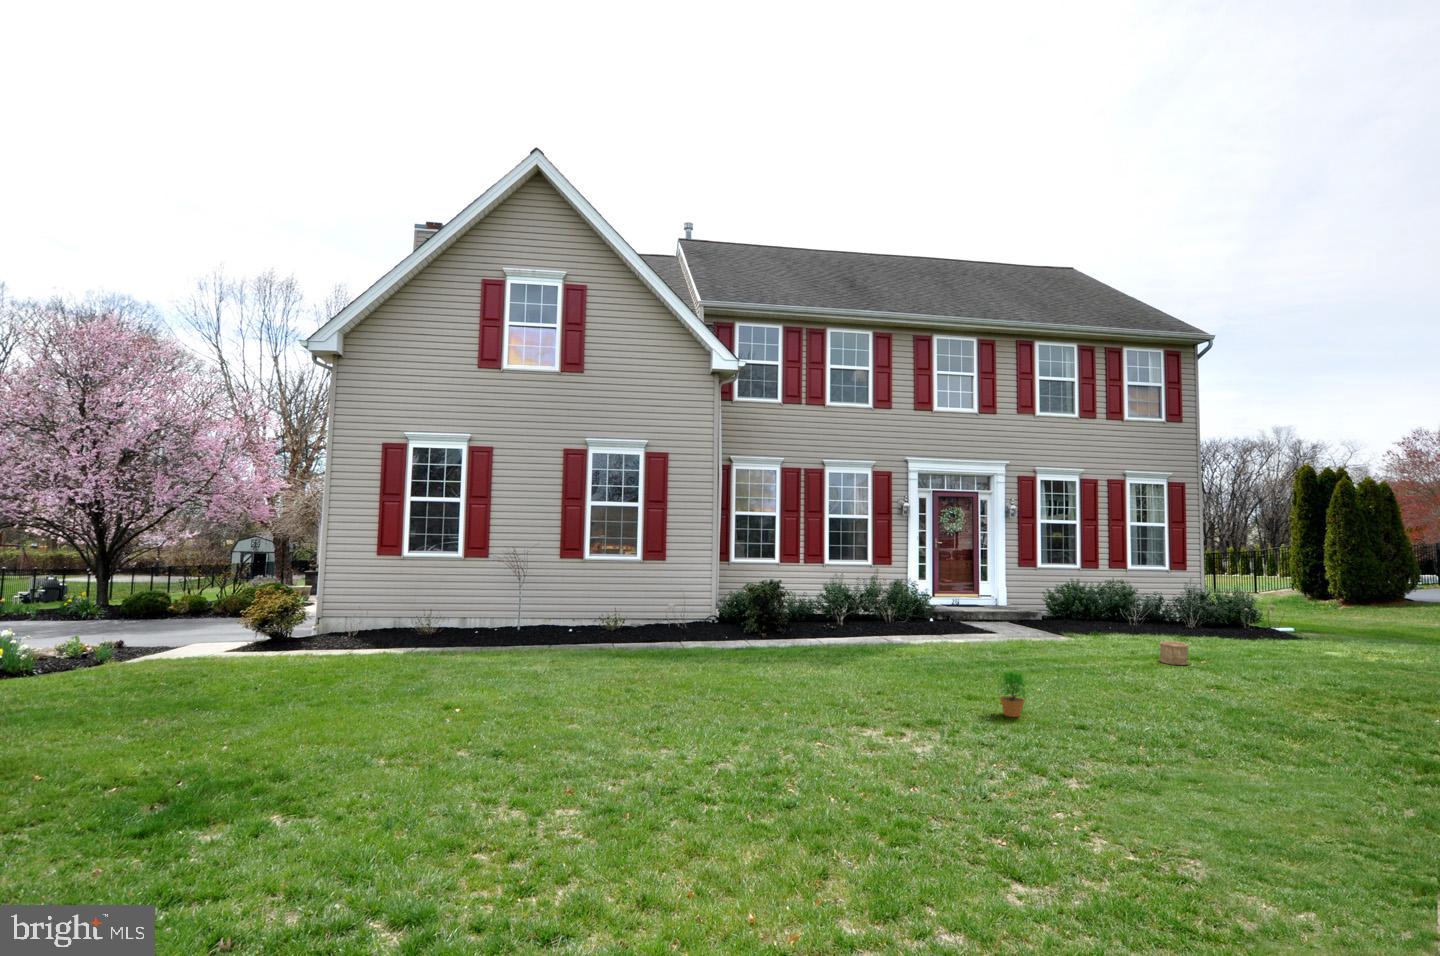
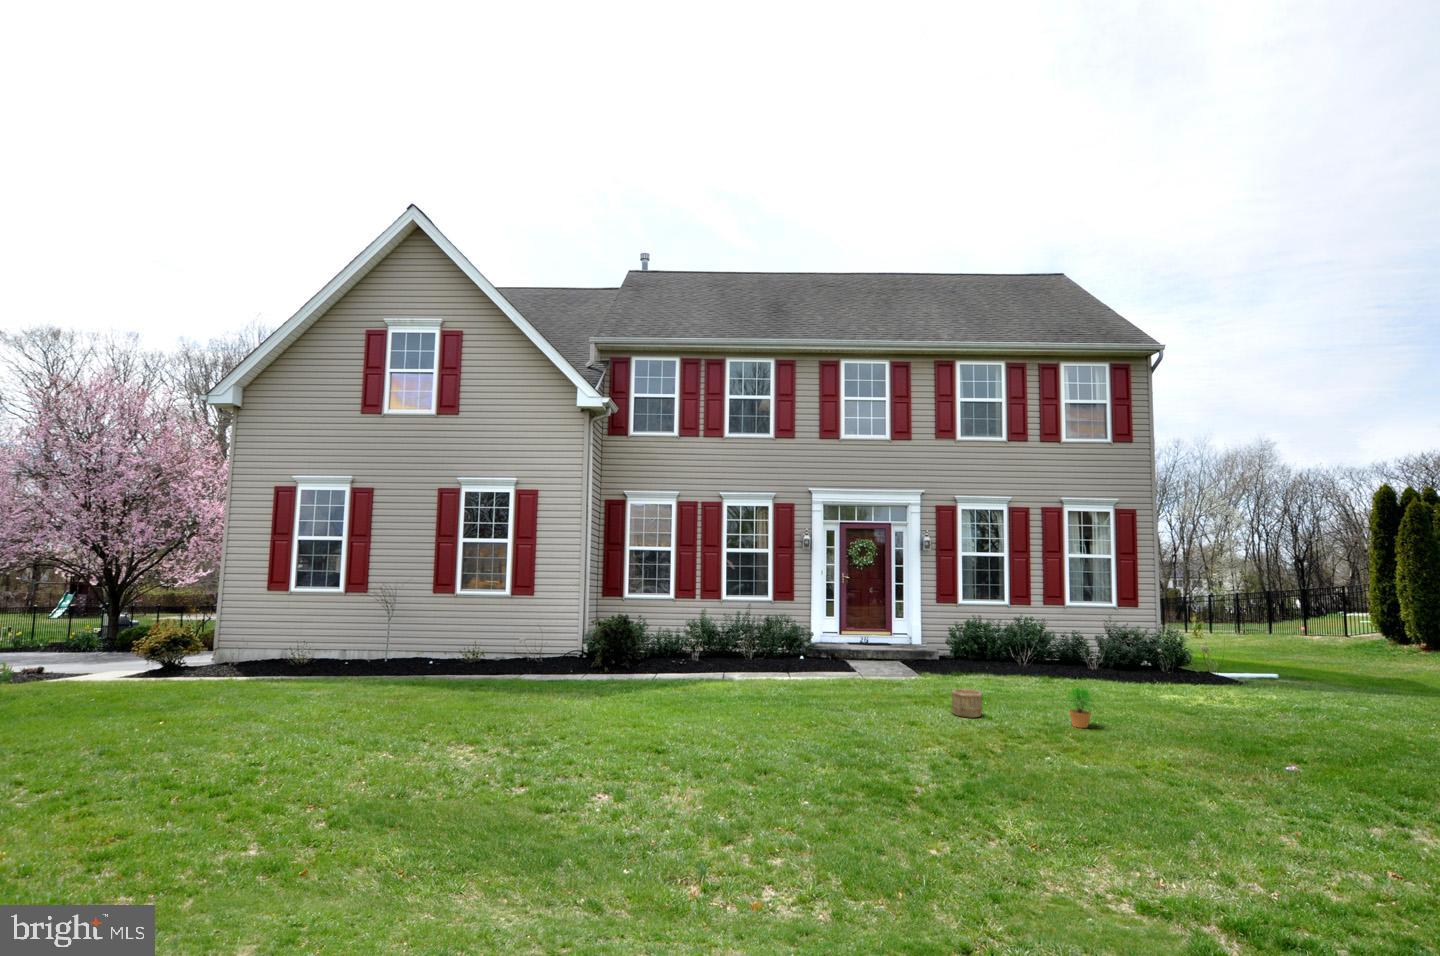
potted plant: present [998,672,1026,717] -> present [1066,687,1092,728]

